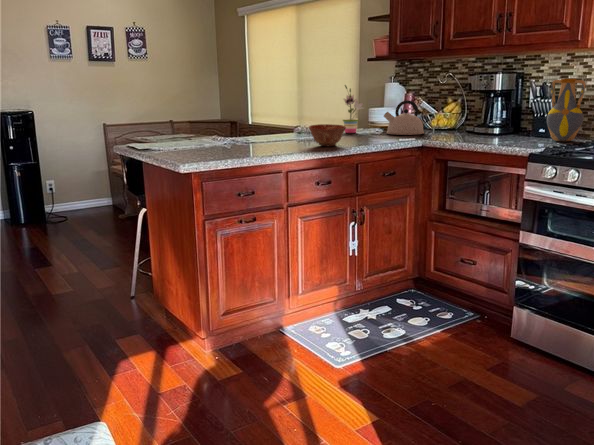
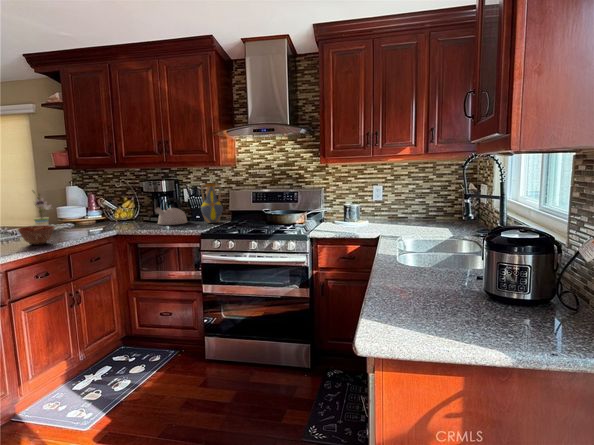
kettle: present [384,100,424,135] -> present [155,198,187,225]

